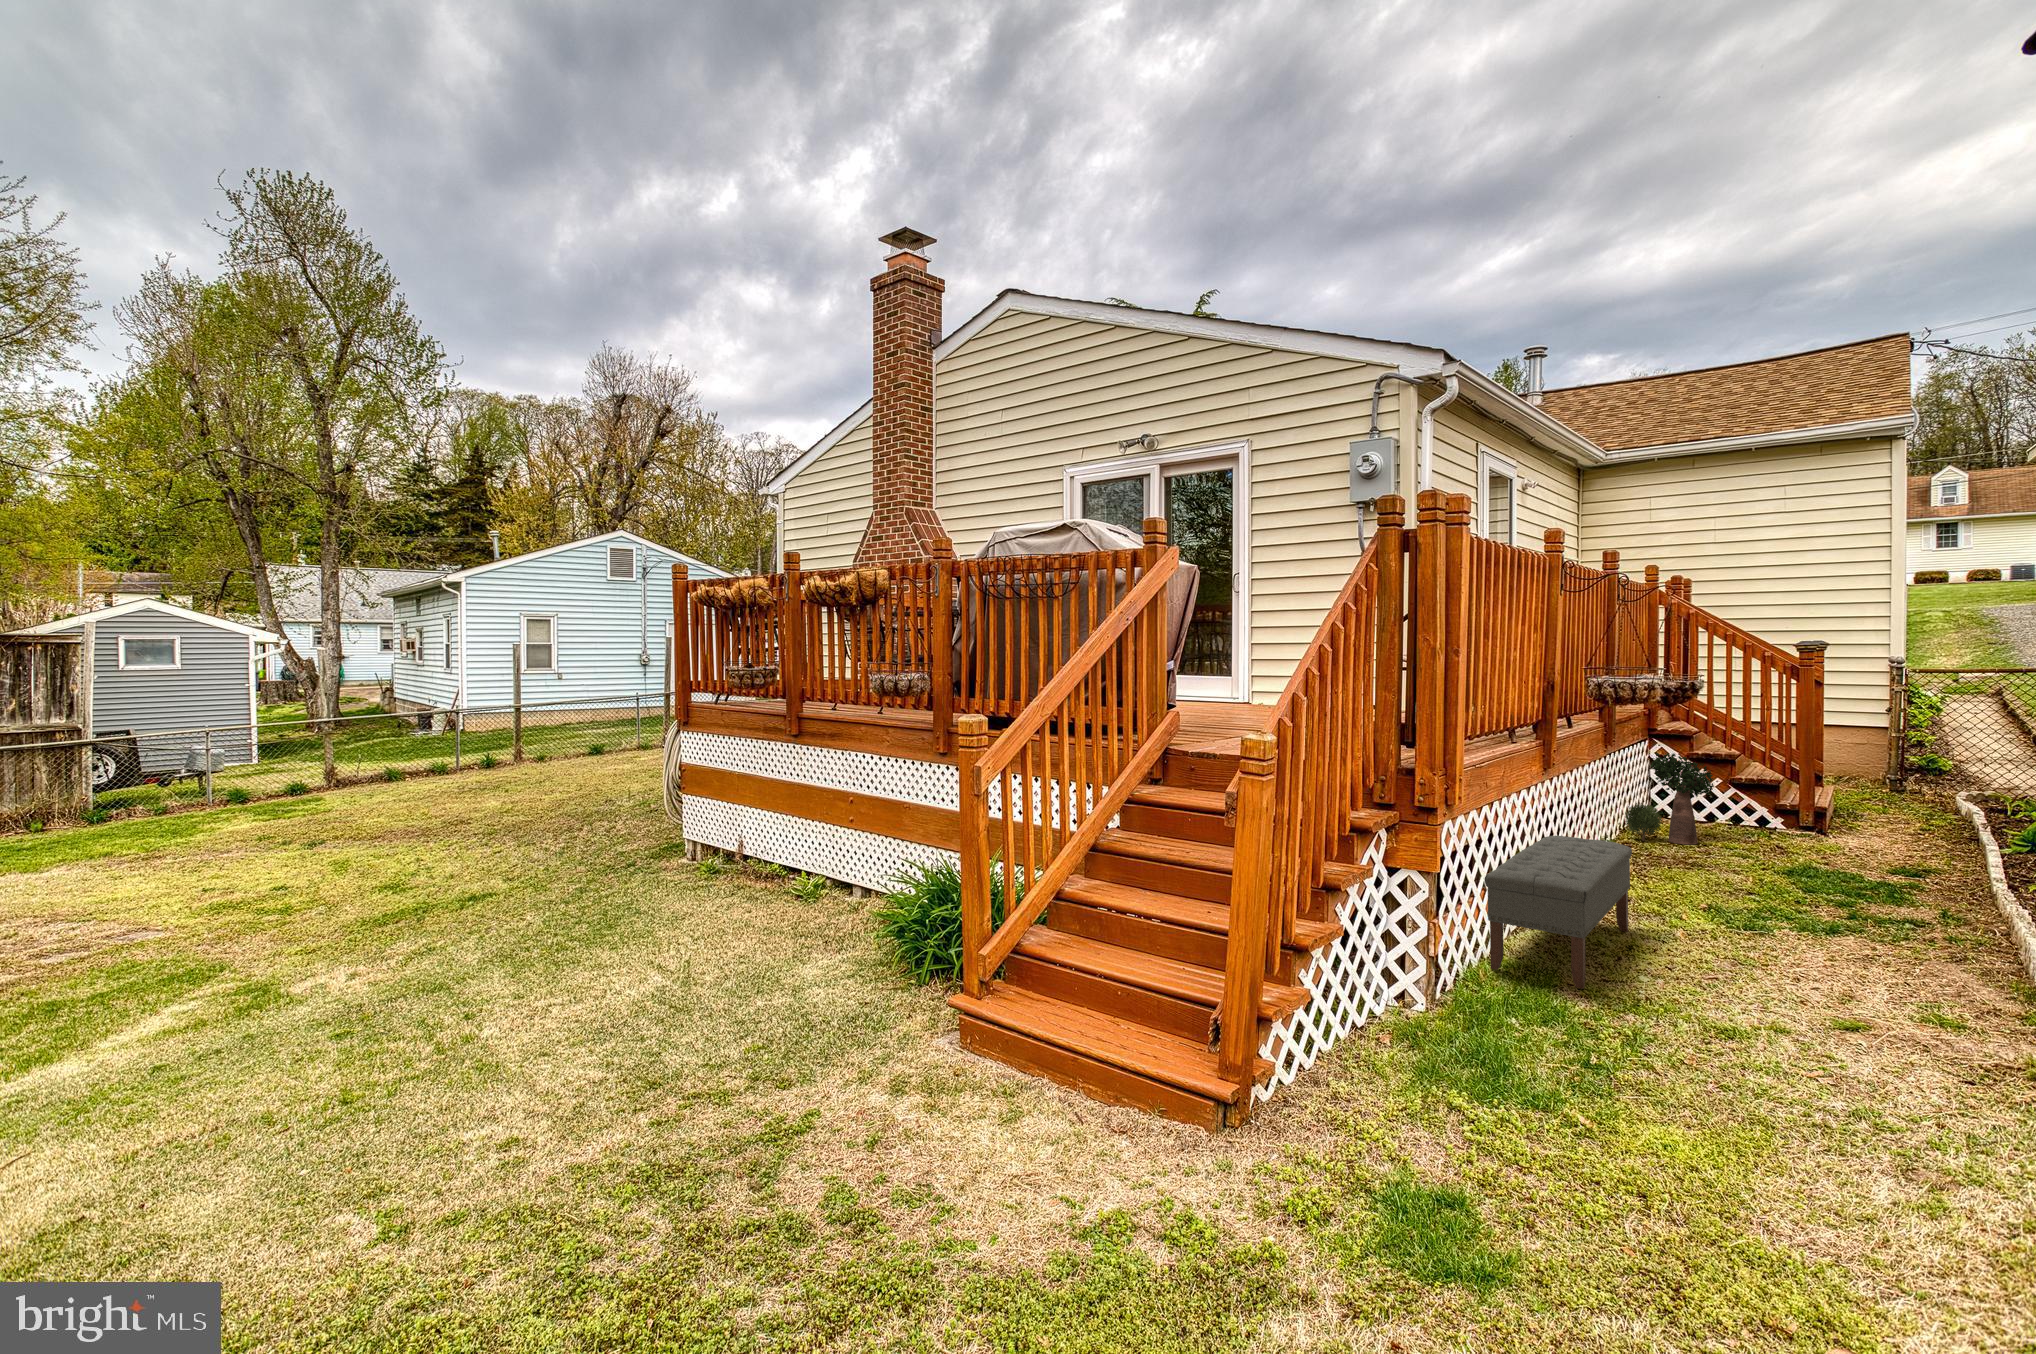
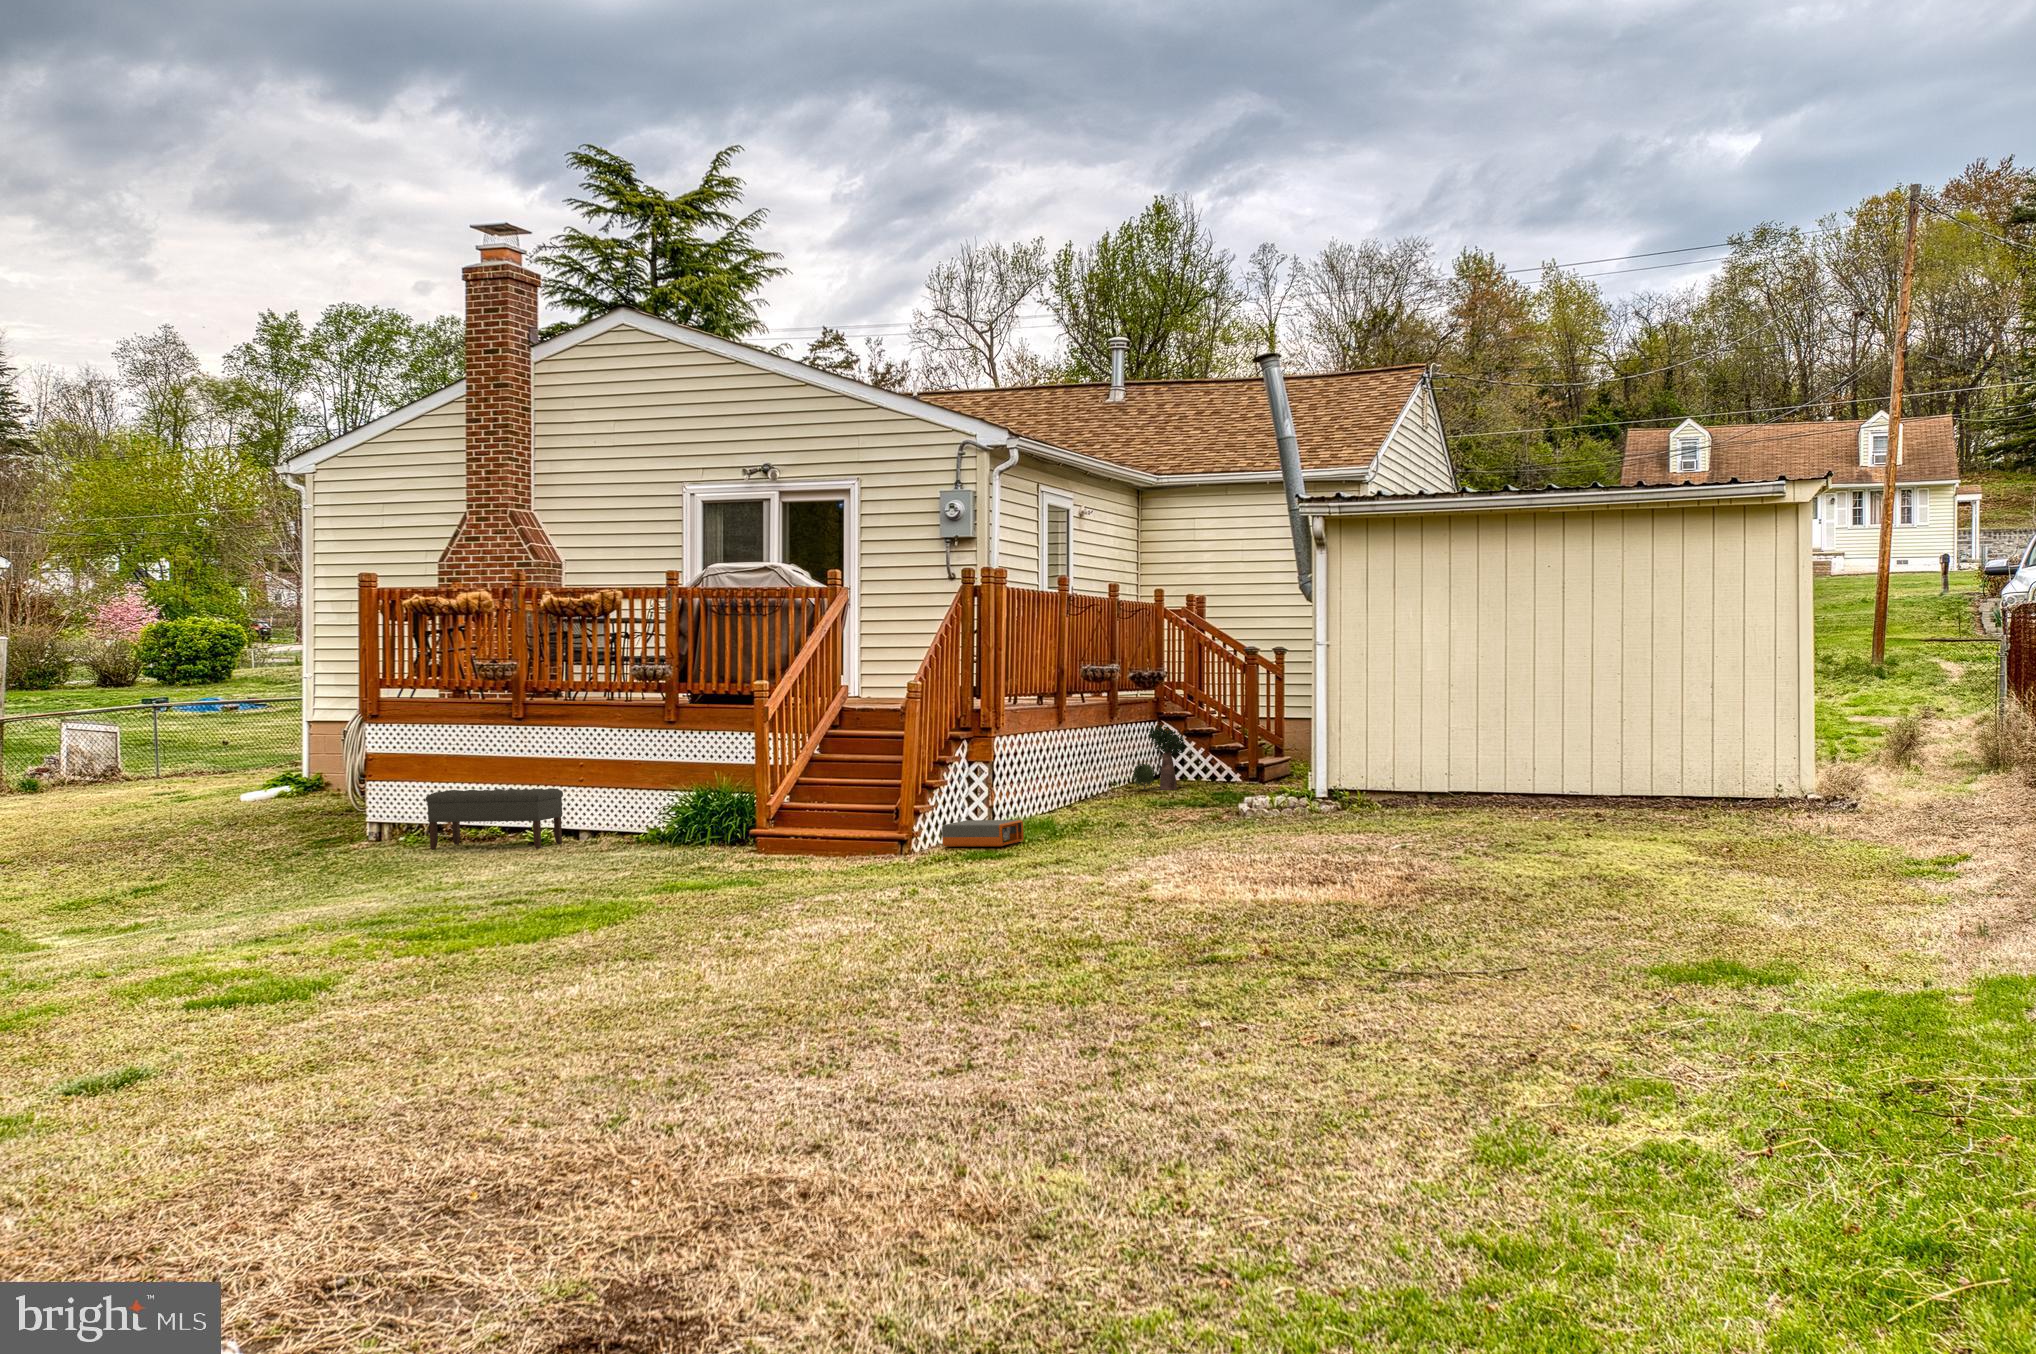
bench: present [1485,836,1632,989] -> present [426,788,563,849]
storage box: none [1326,987,1510,1106] -> present [942,820,1024,847]

